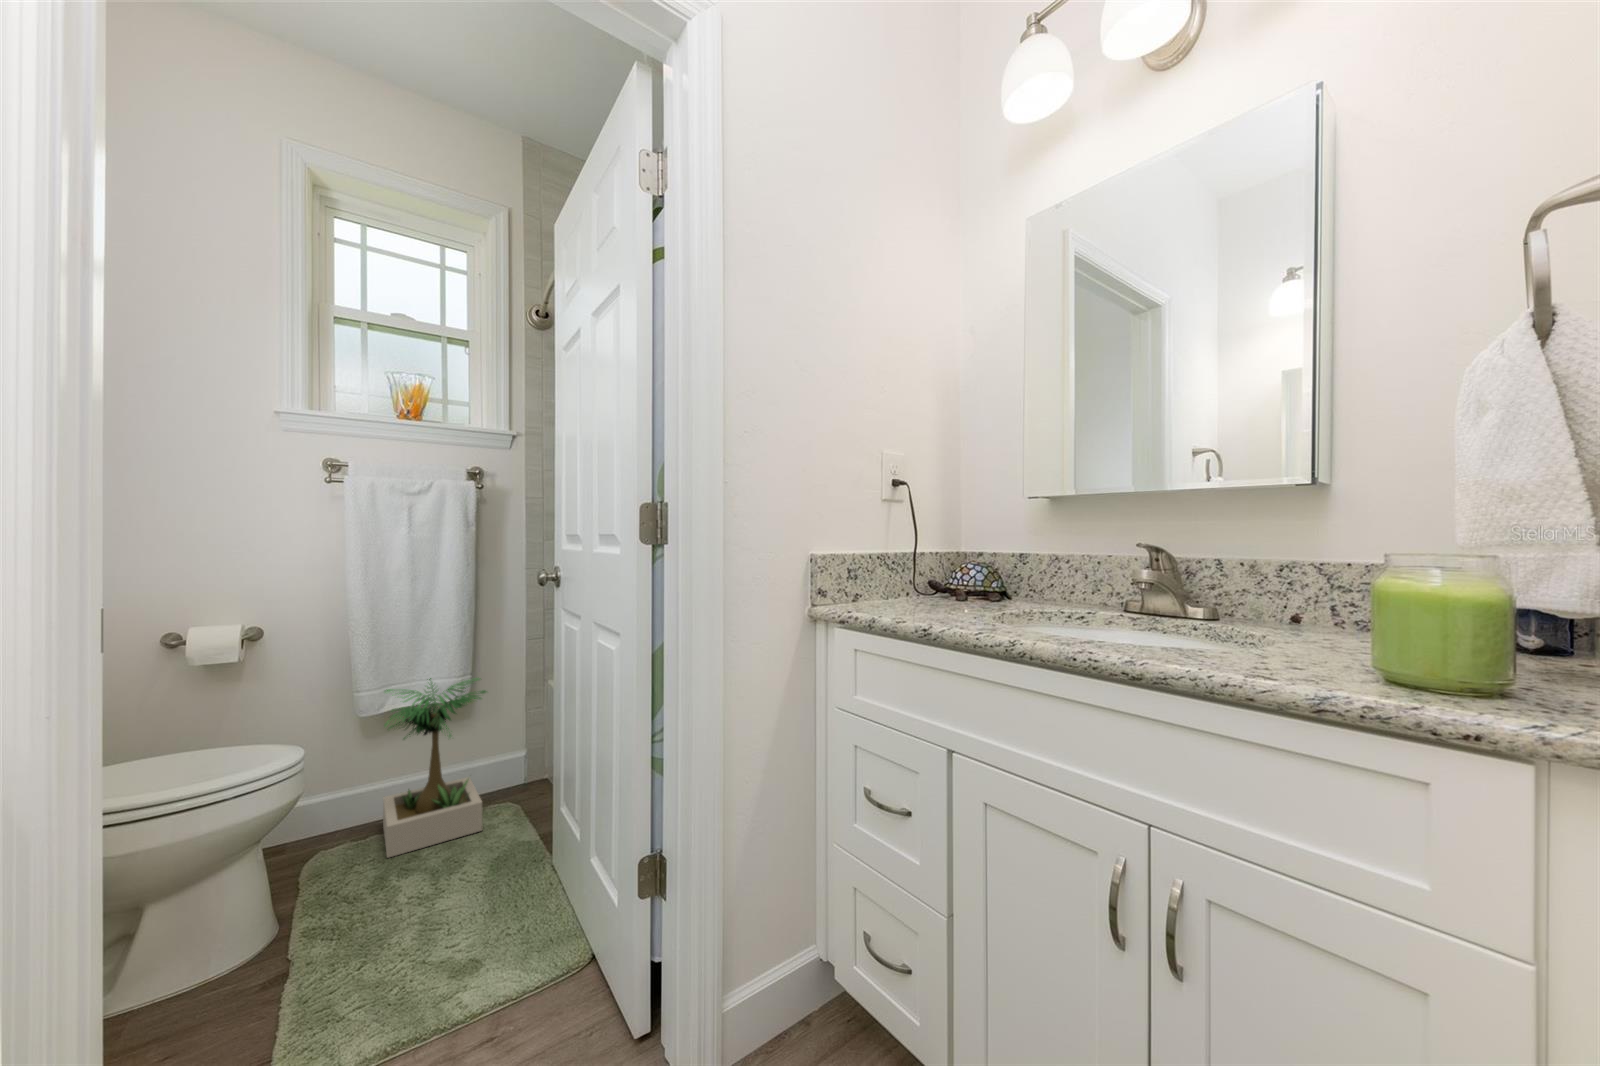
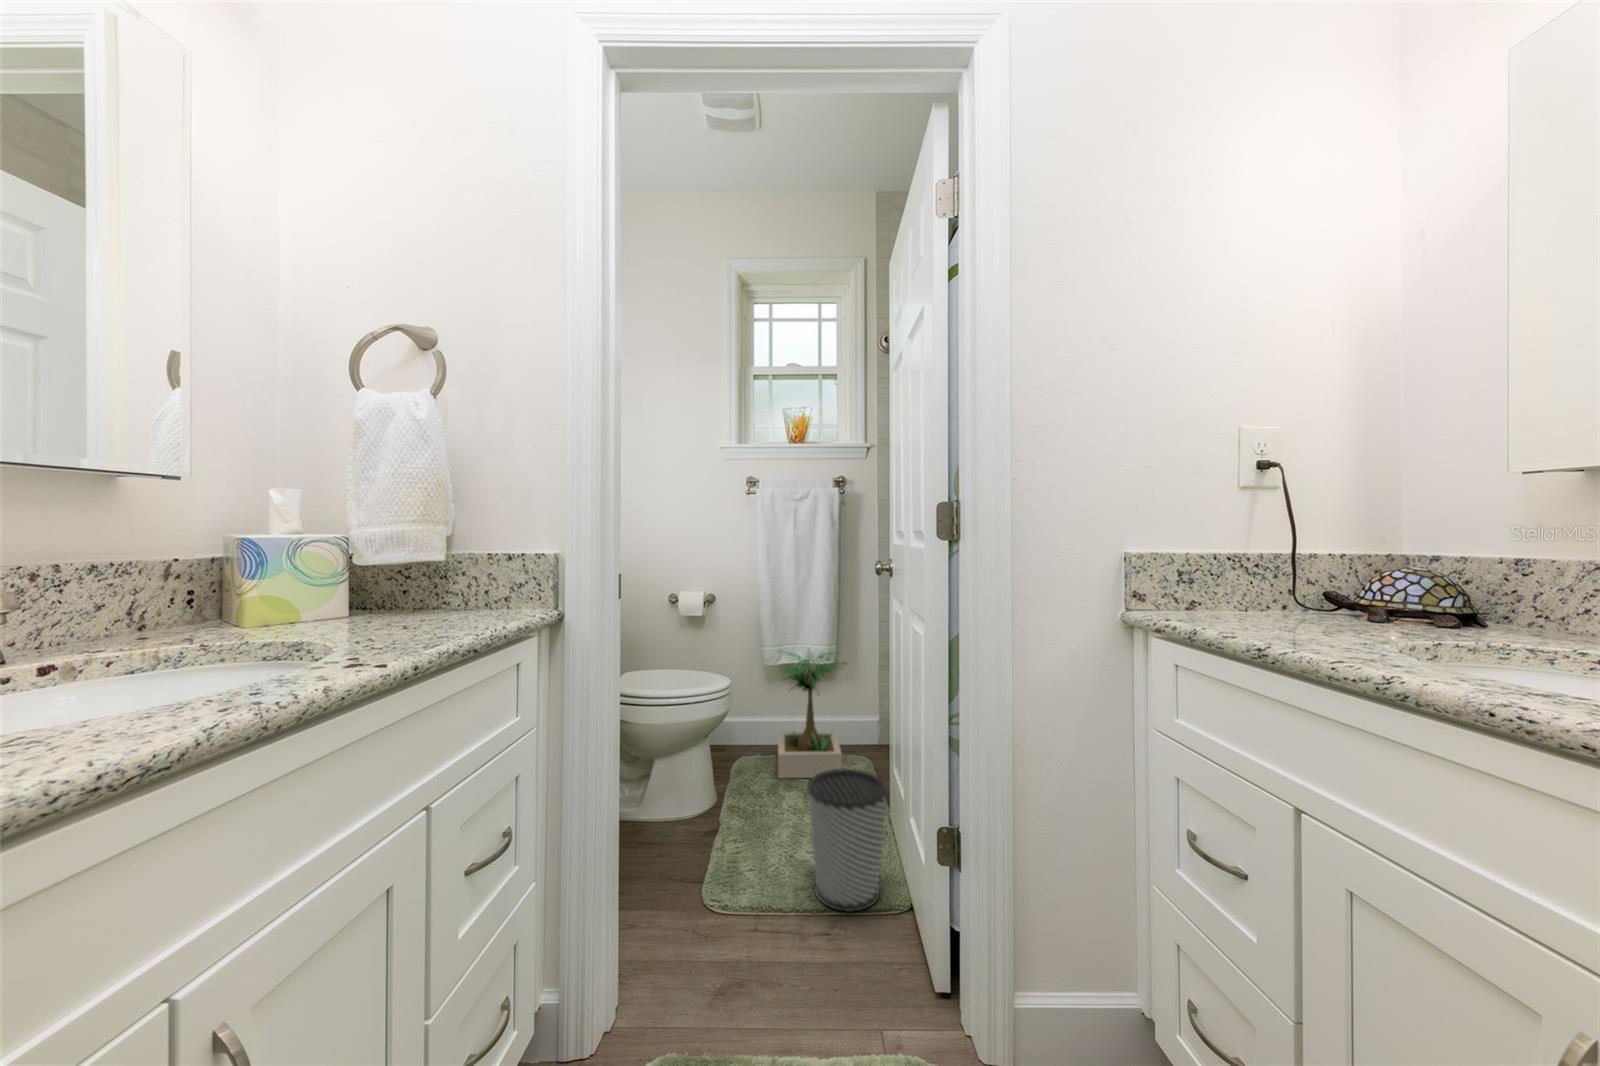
wastebasket: none [453,817,562,1000] -> present [807,769,887,911]

